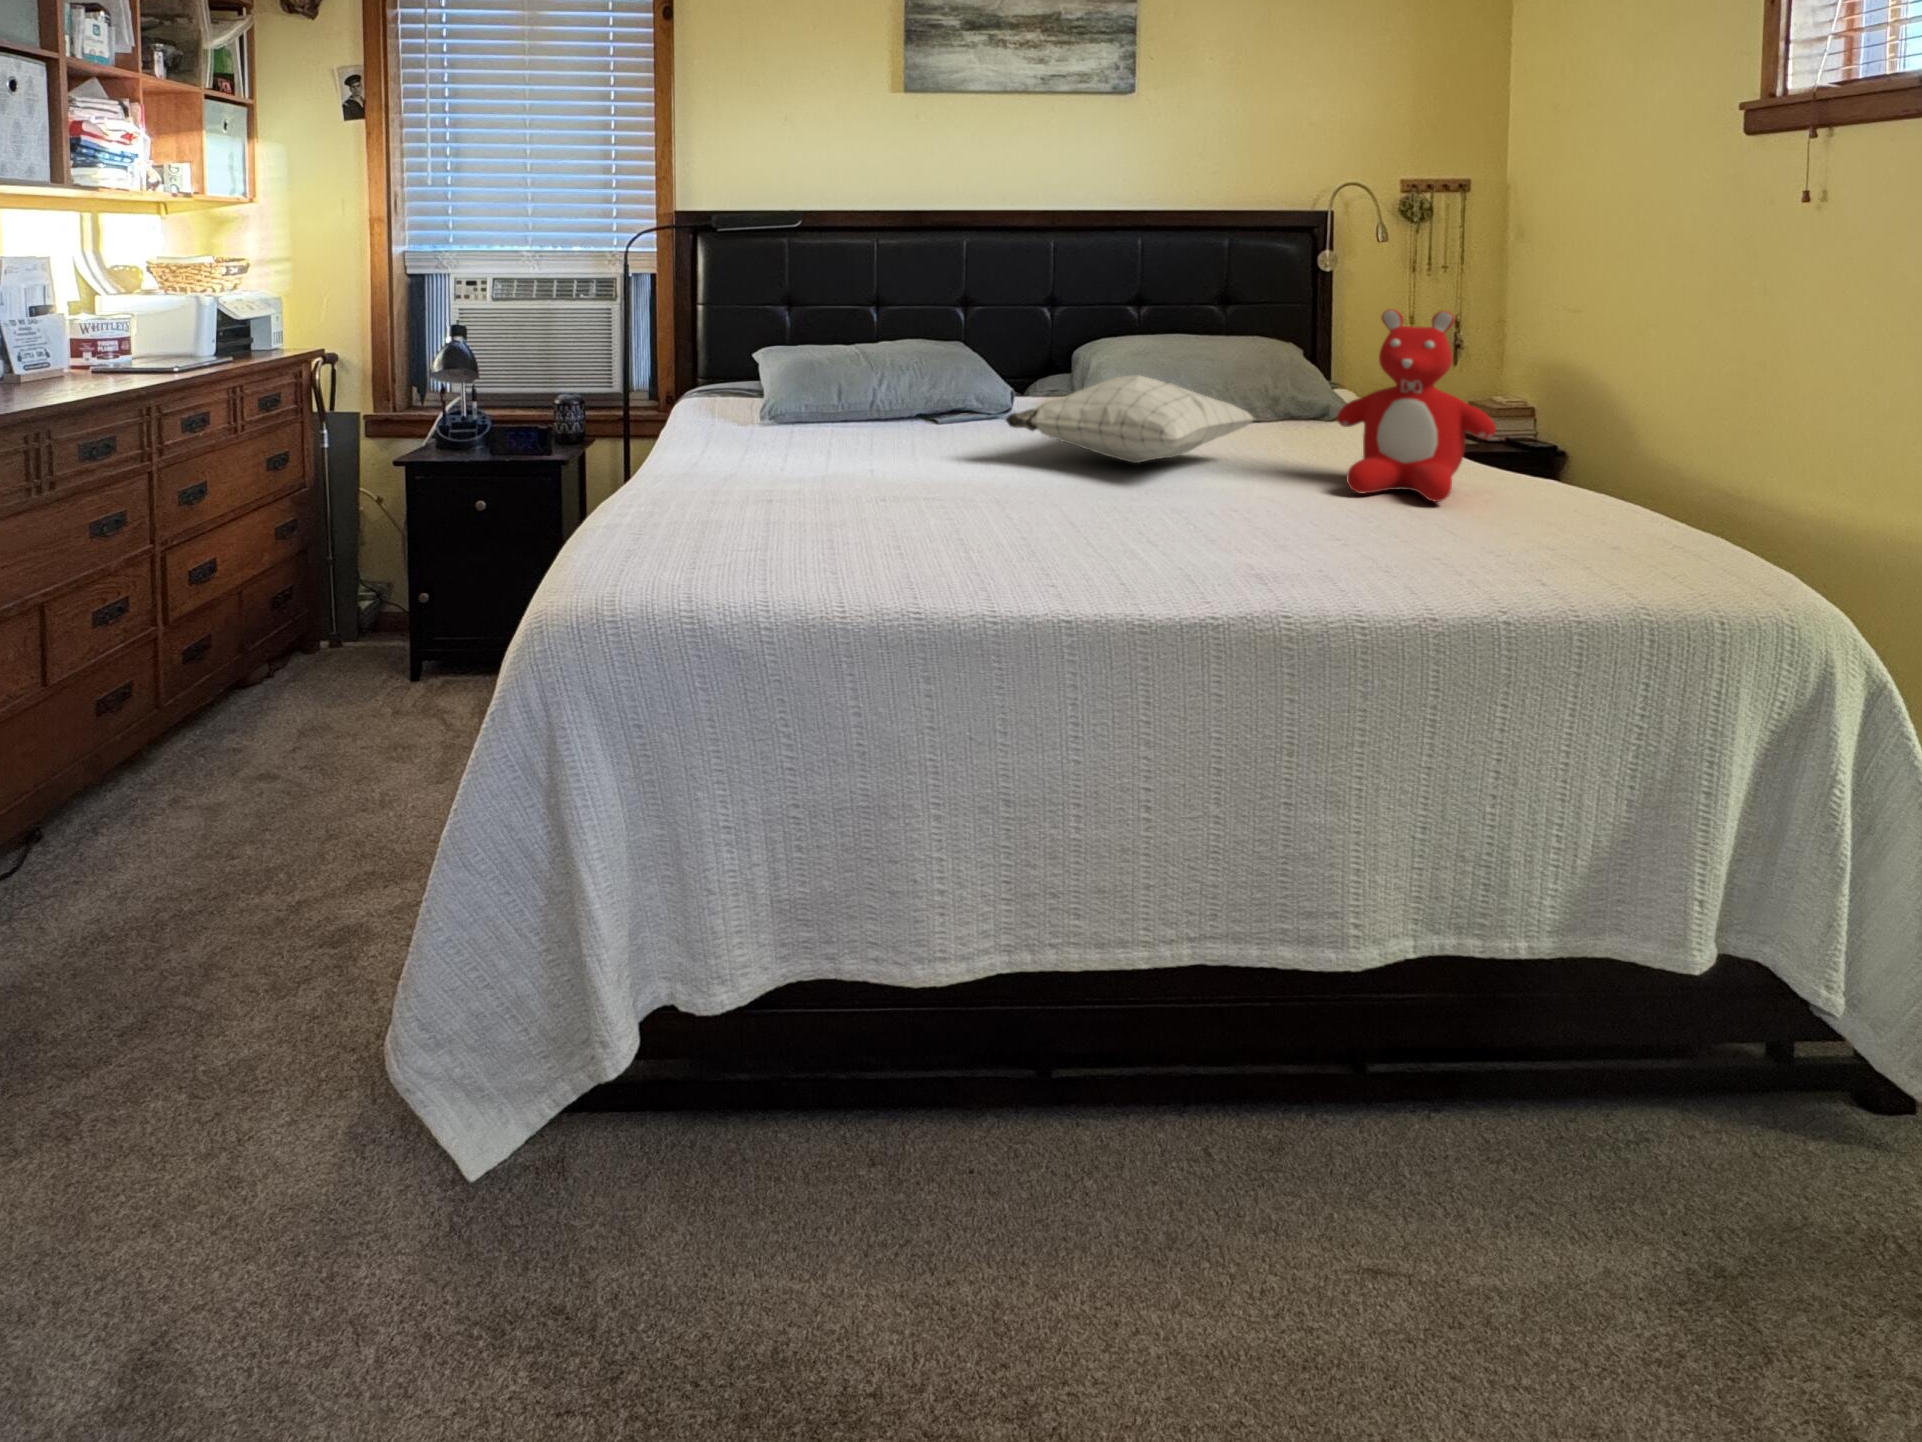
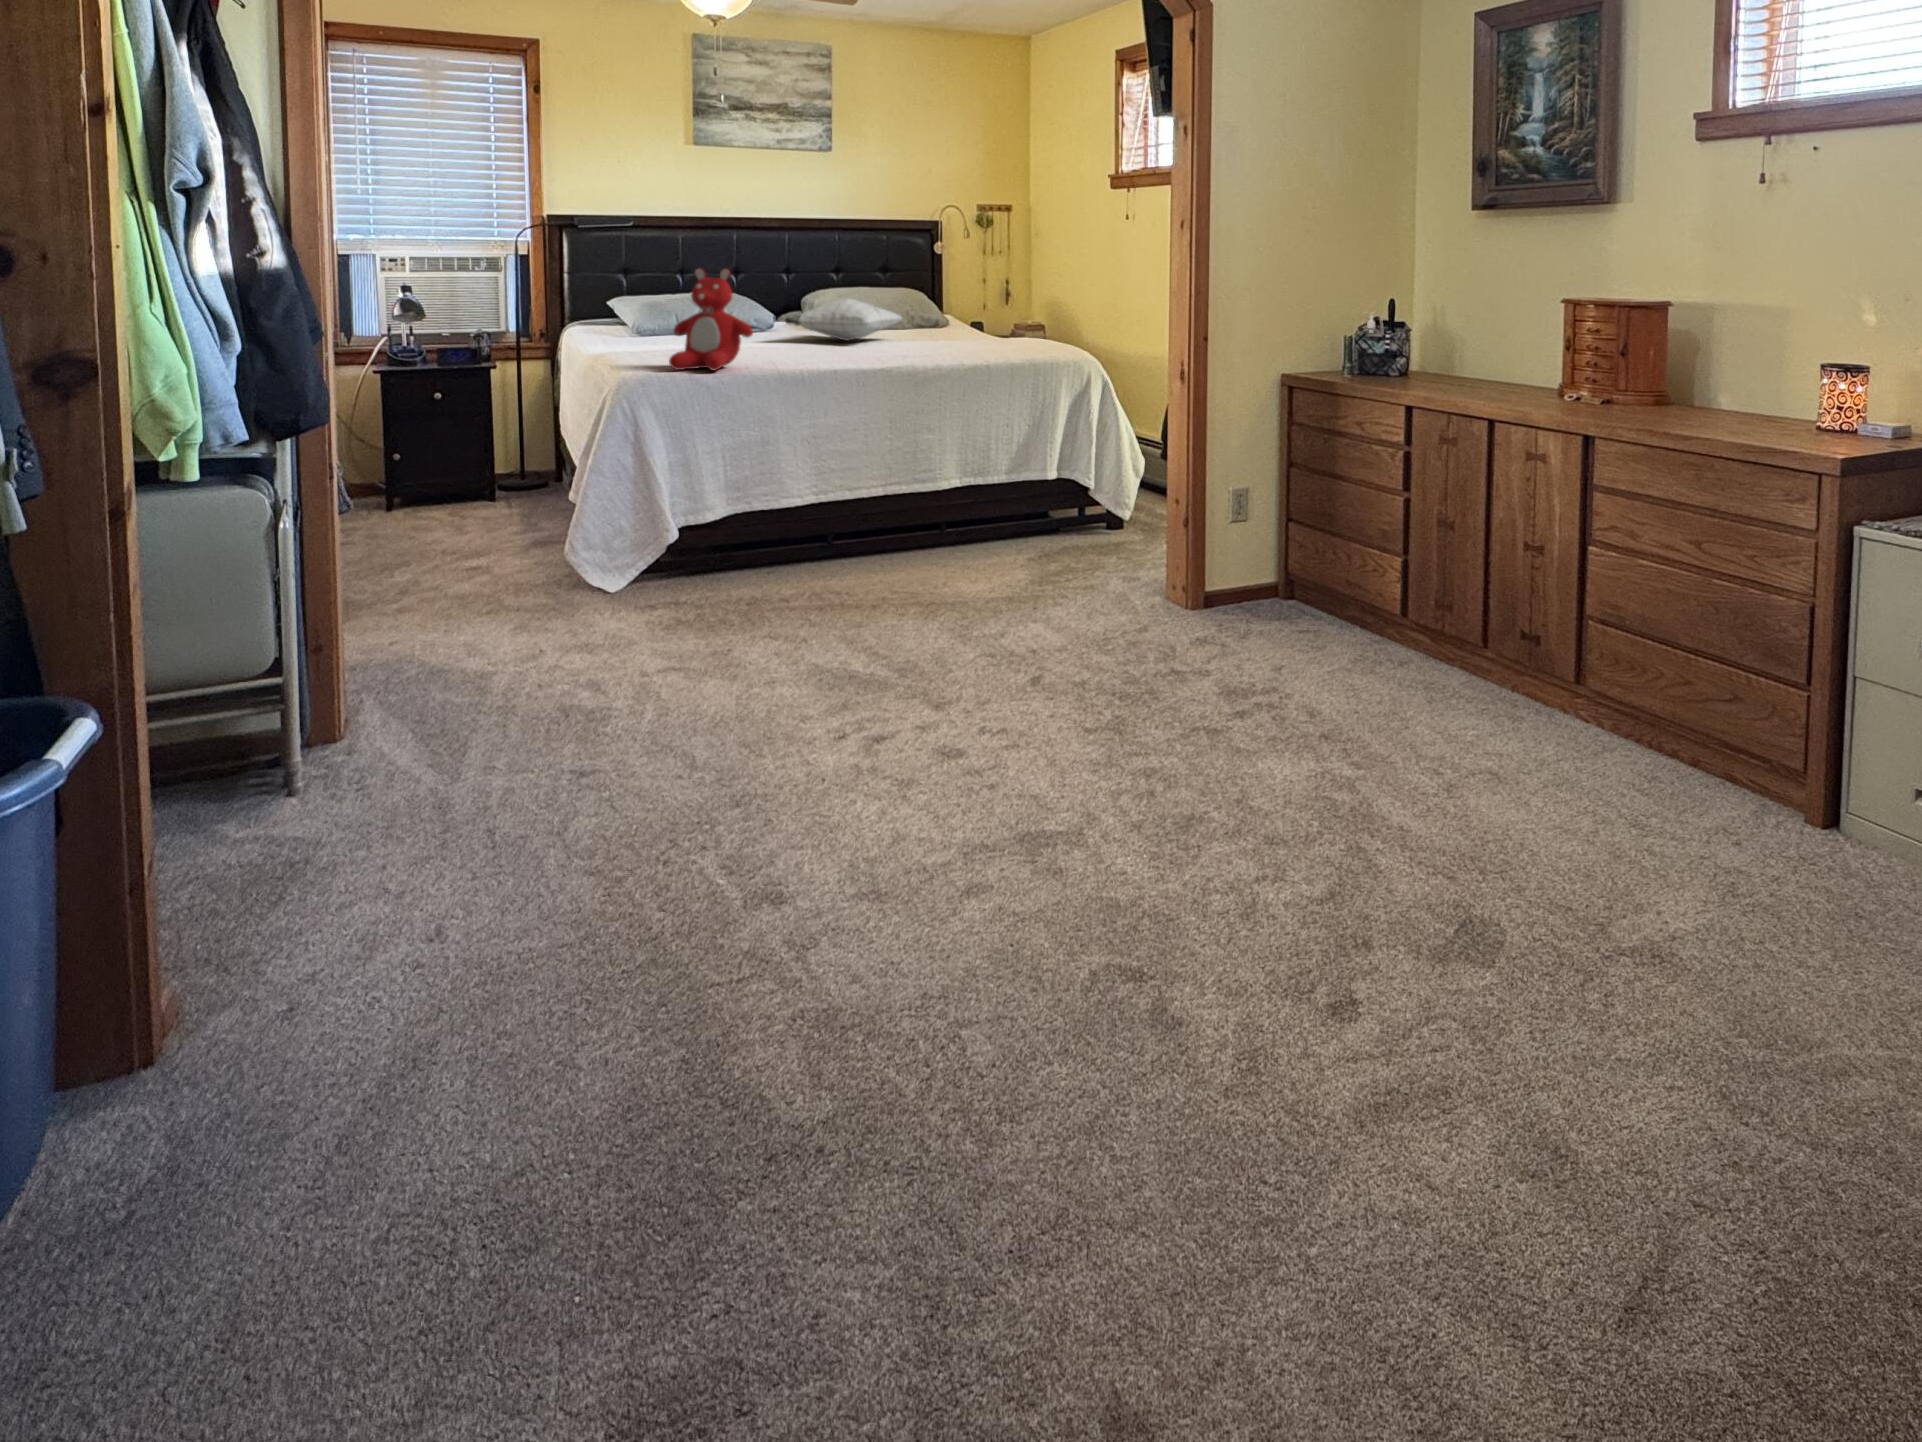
teddy bear: present [1337,309,1496,502] -> present [669,268,753,370]

